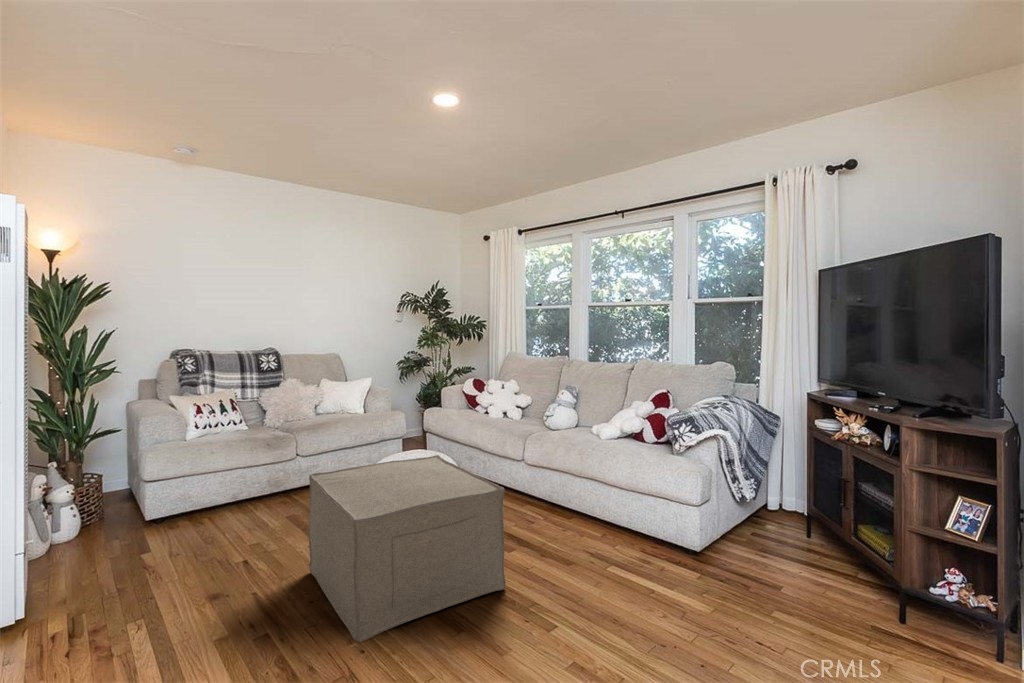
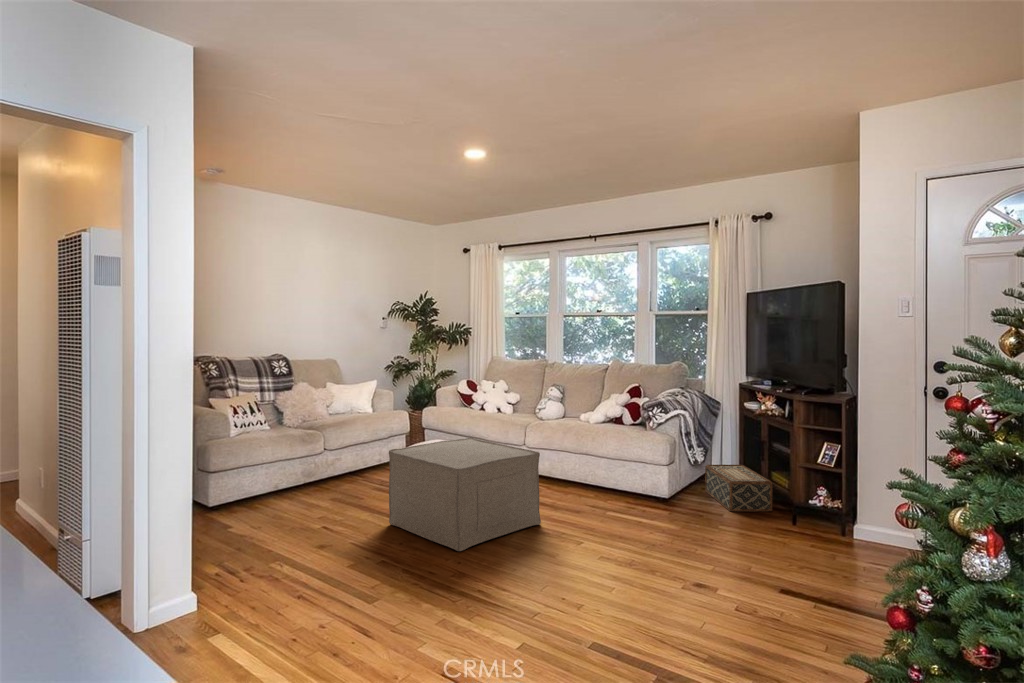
woven basket: none [756,503,861,589] -> present [705,465,772,511]

